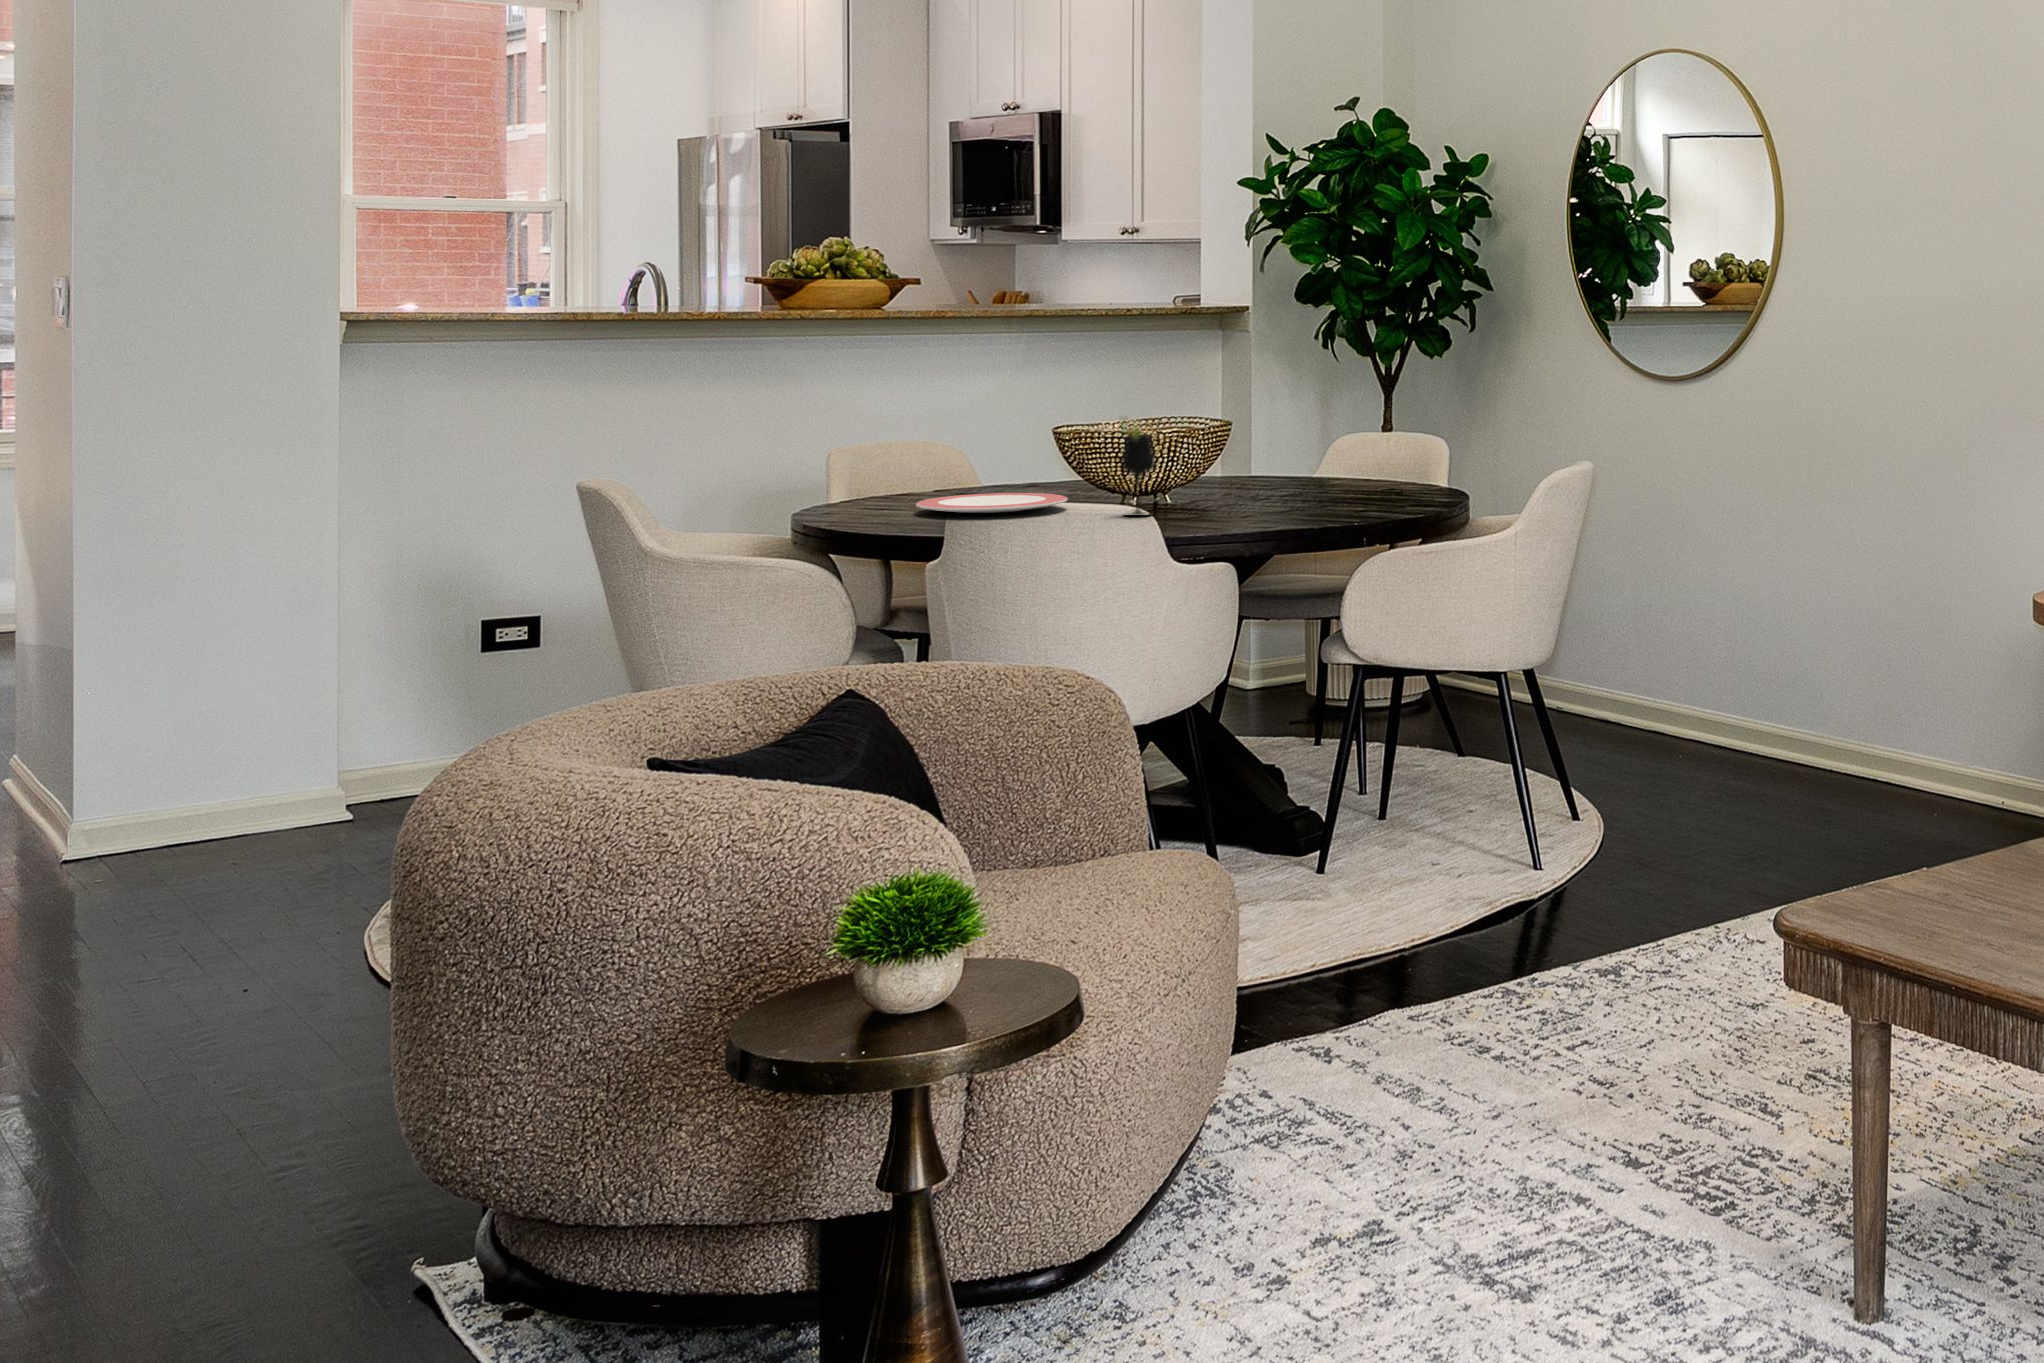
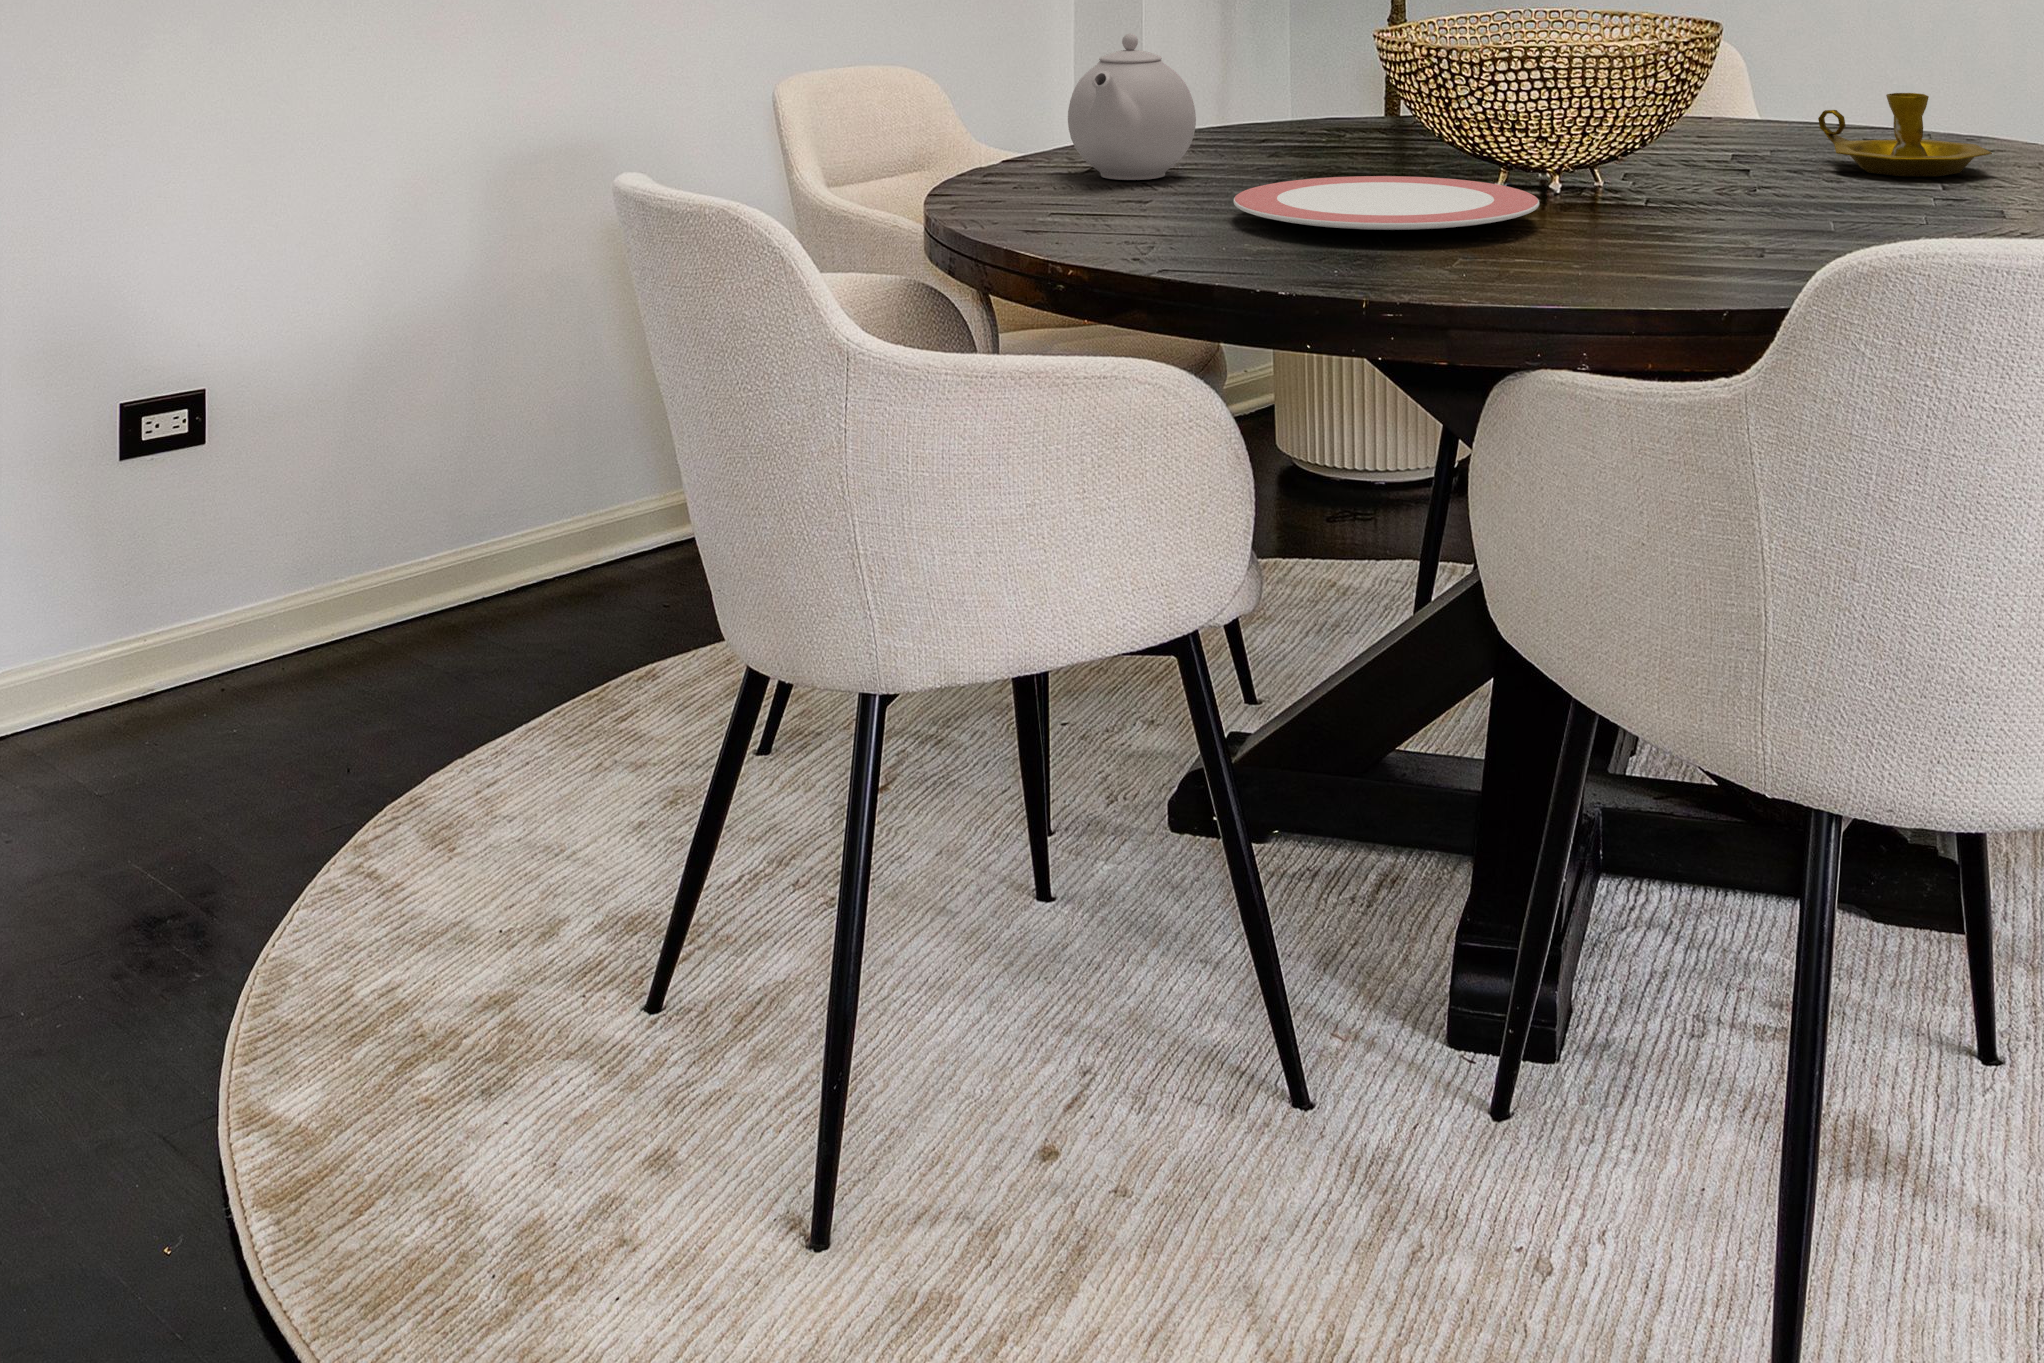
teapot: none [900,424,979,495] -> present [1068,33,1196,180]
wine glass: present [1121,427,1155,516] -> none [1686,8,1761,231]
candlestick: none [1287,460,1366,499] -> present [1818,93,1992,176]

